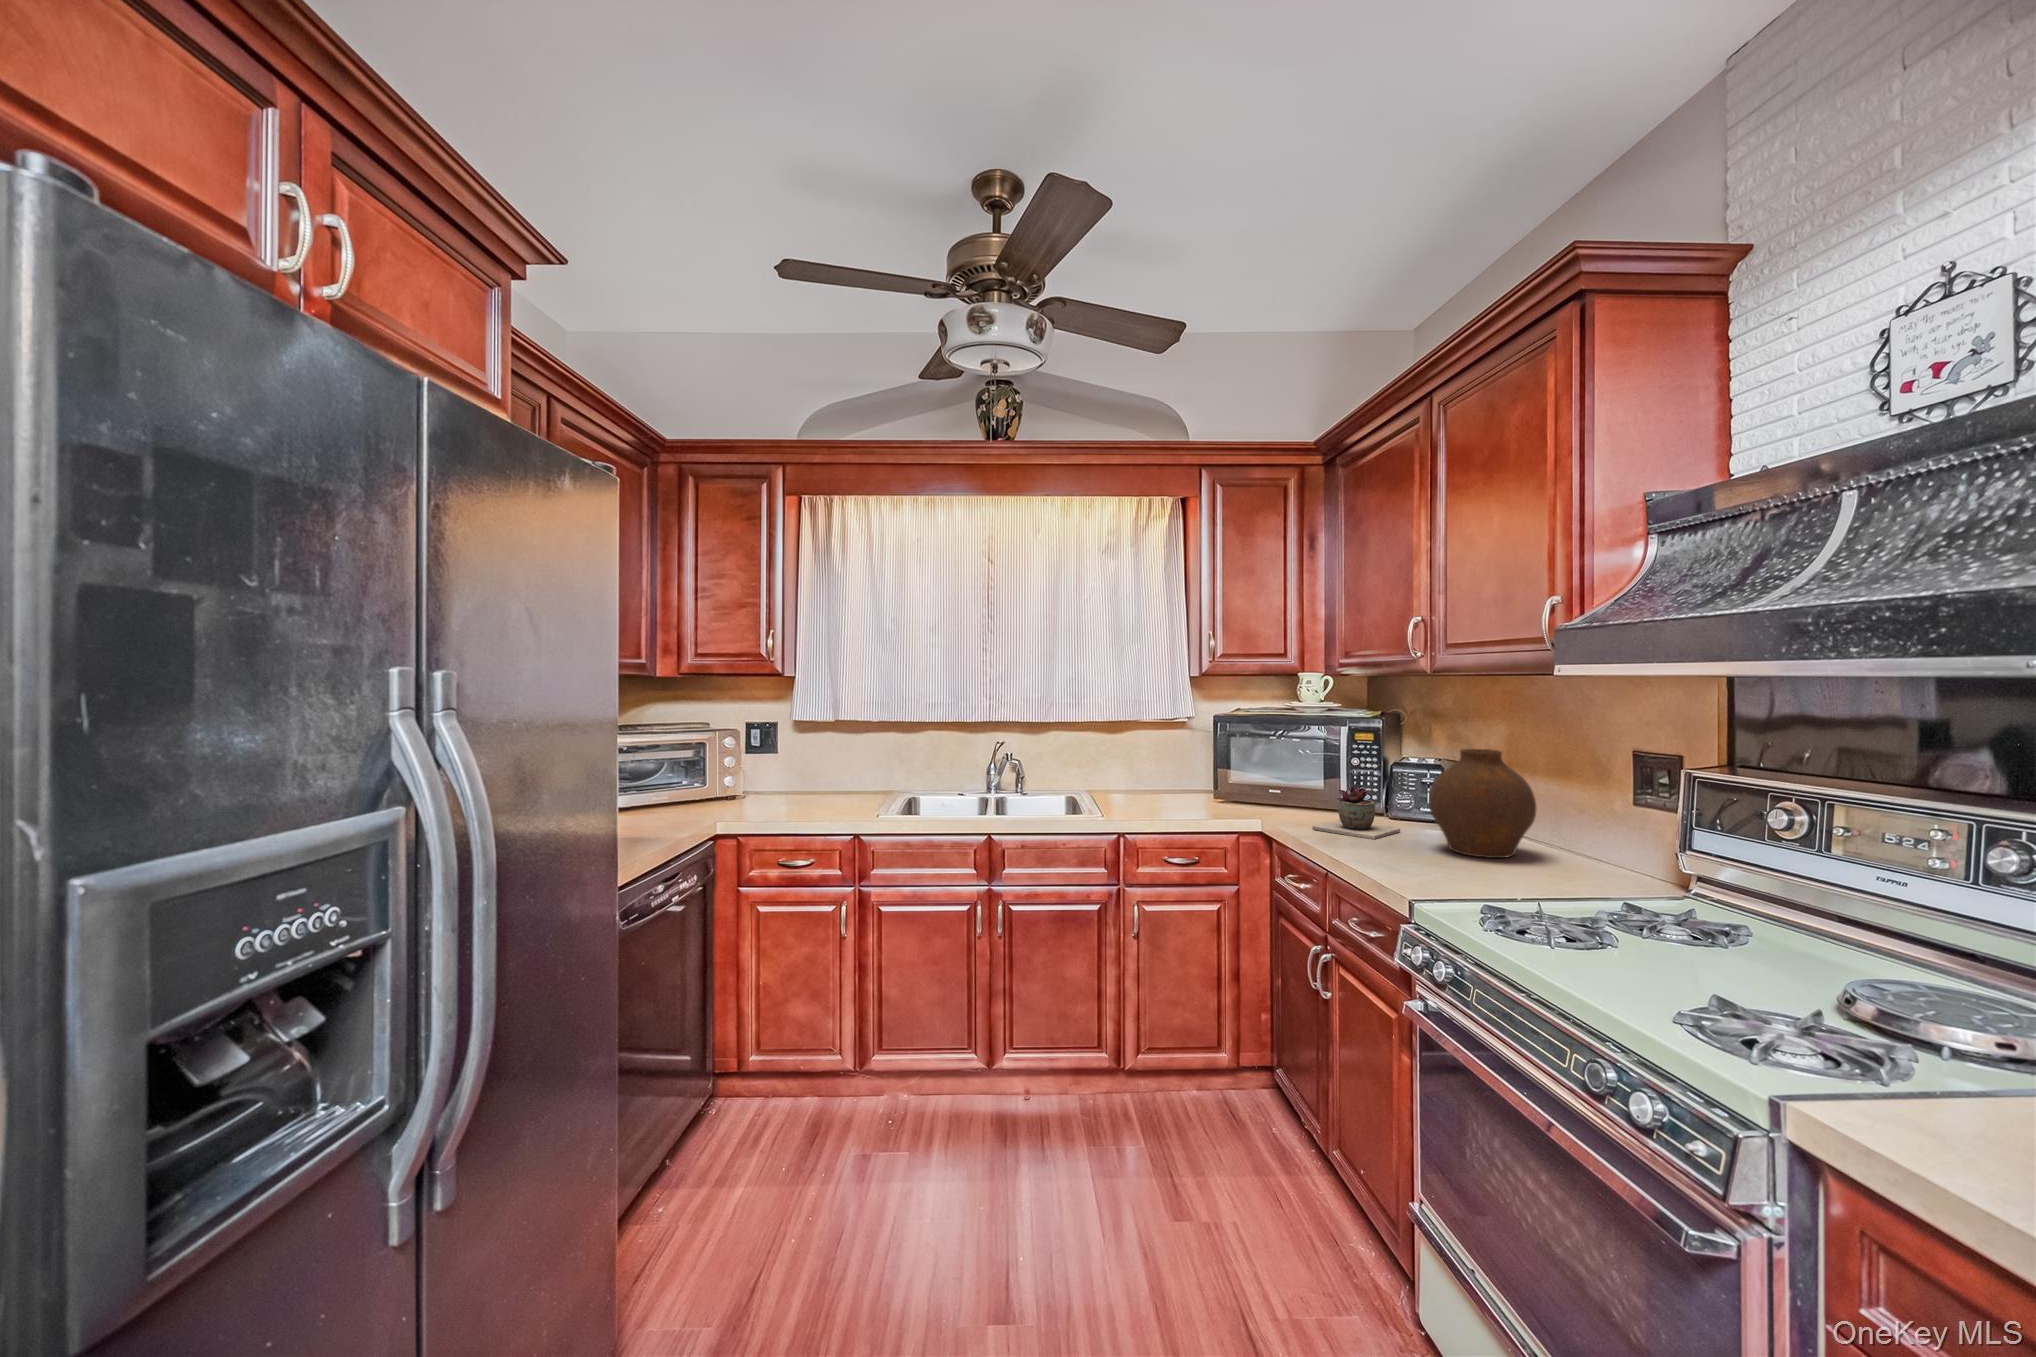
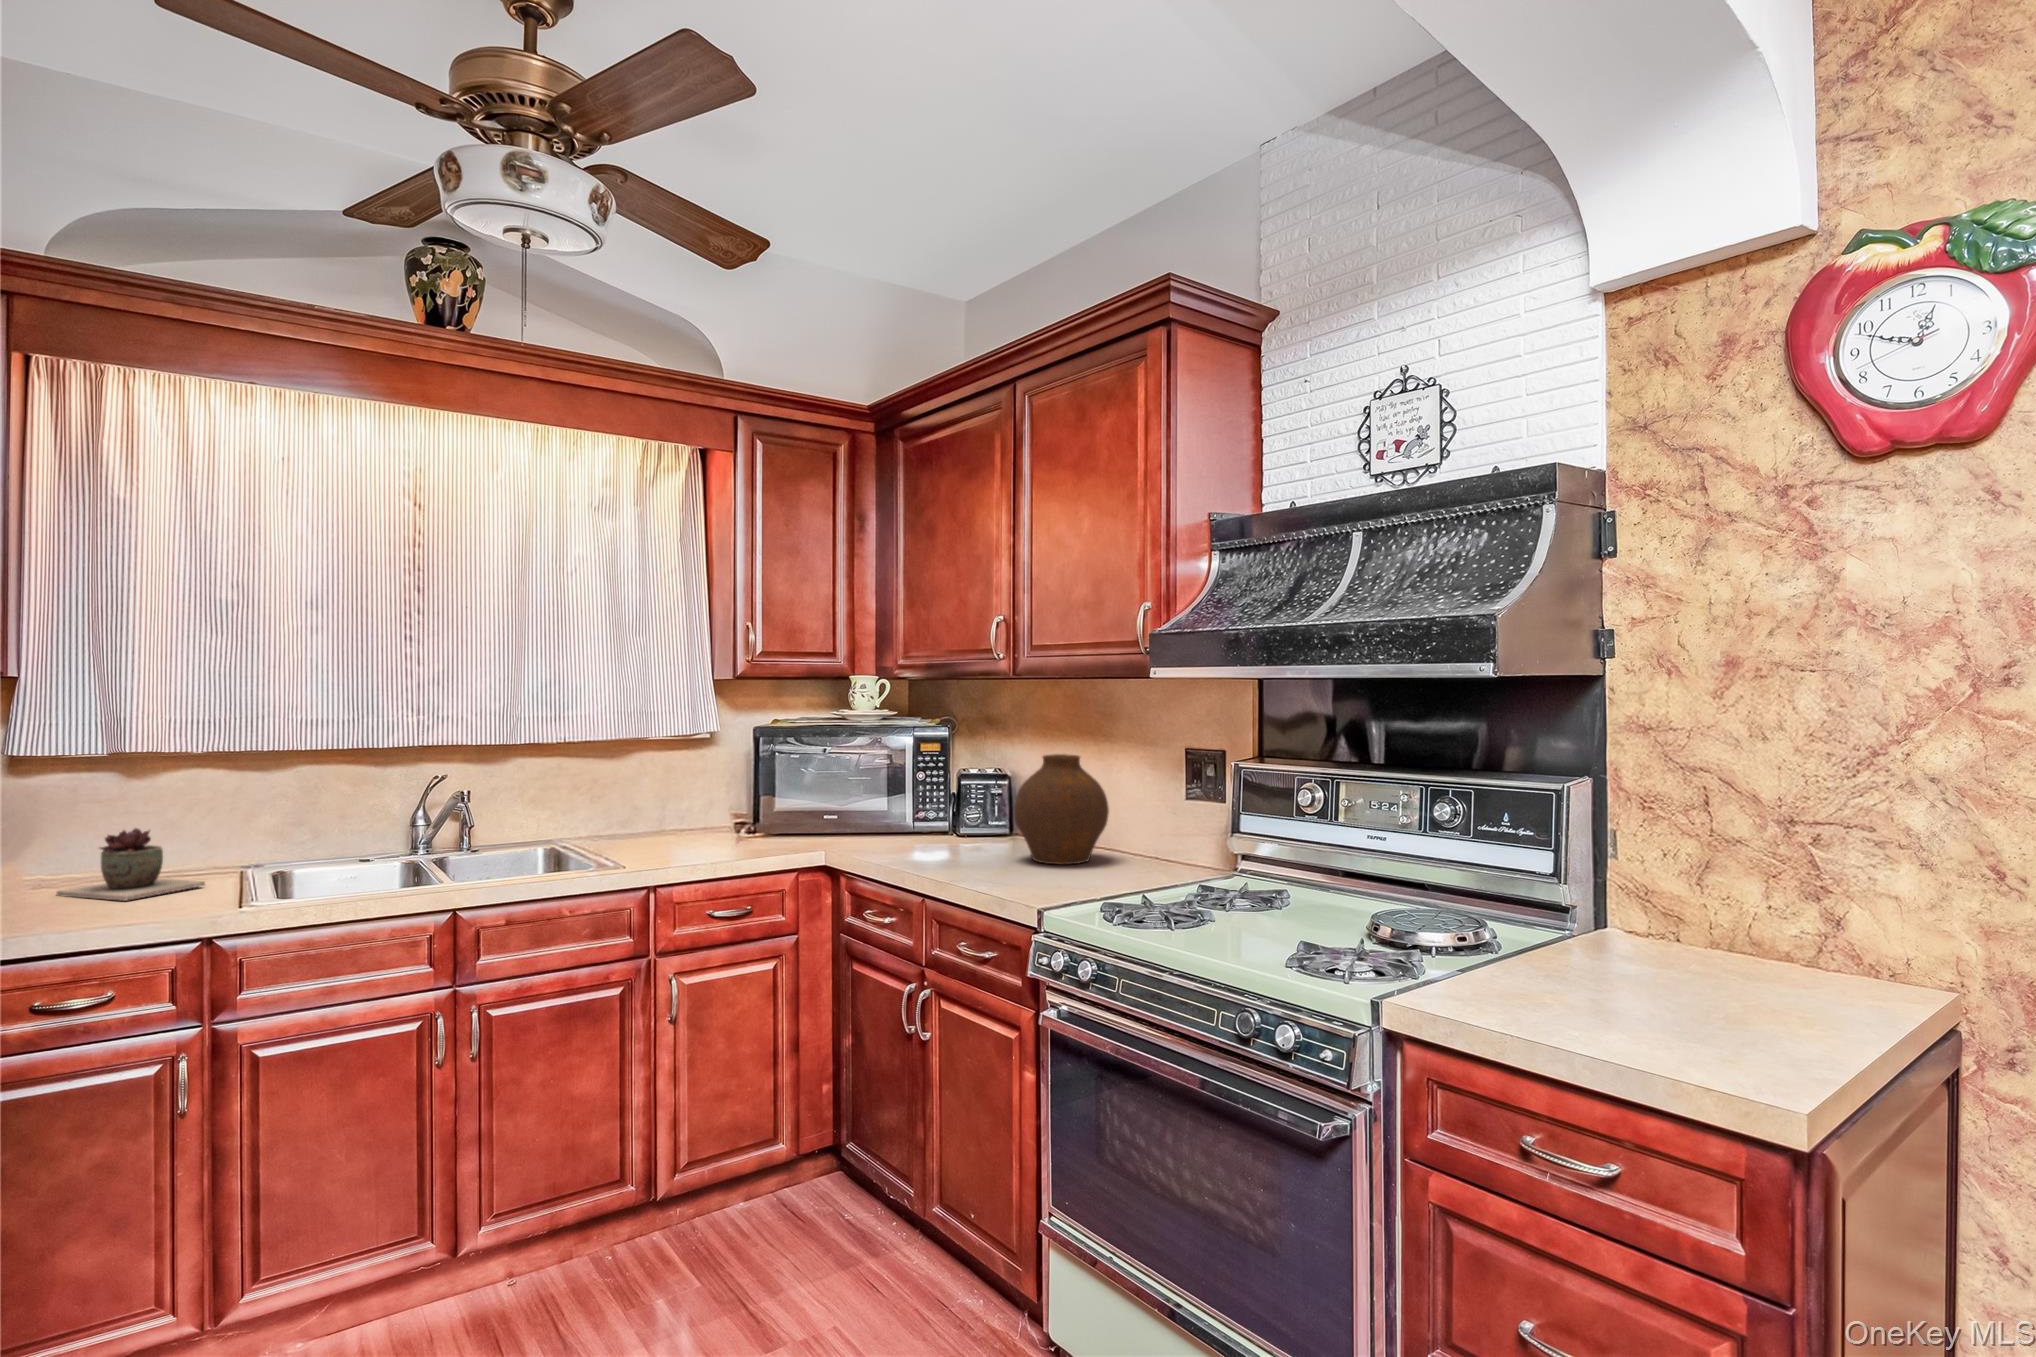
succulent plant: present [1312,786,1400,839] -> present [57,828,205,901]

